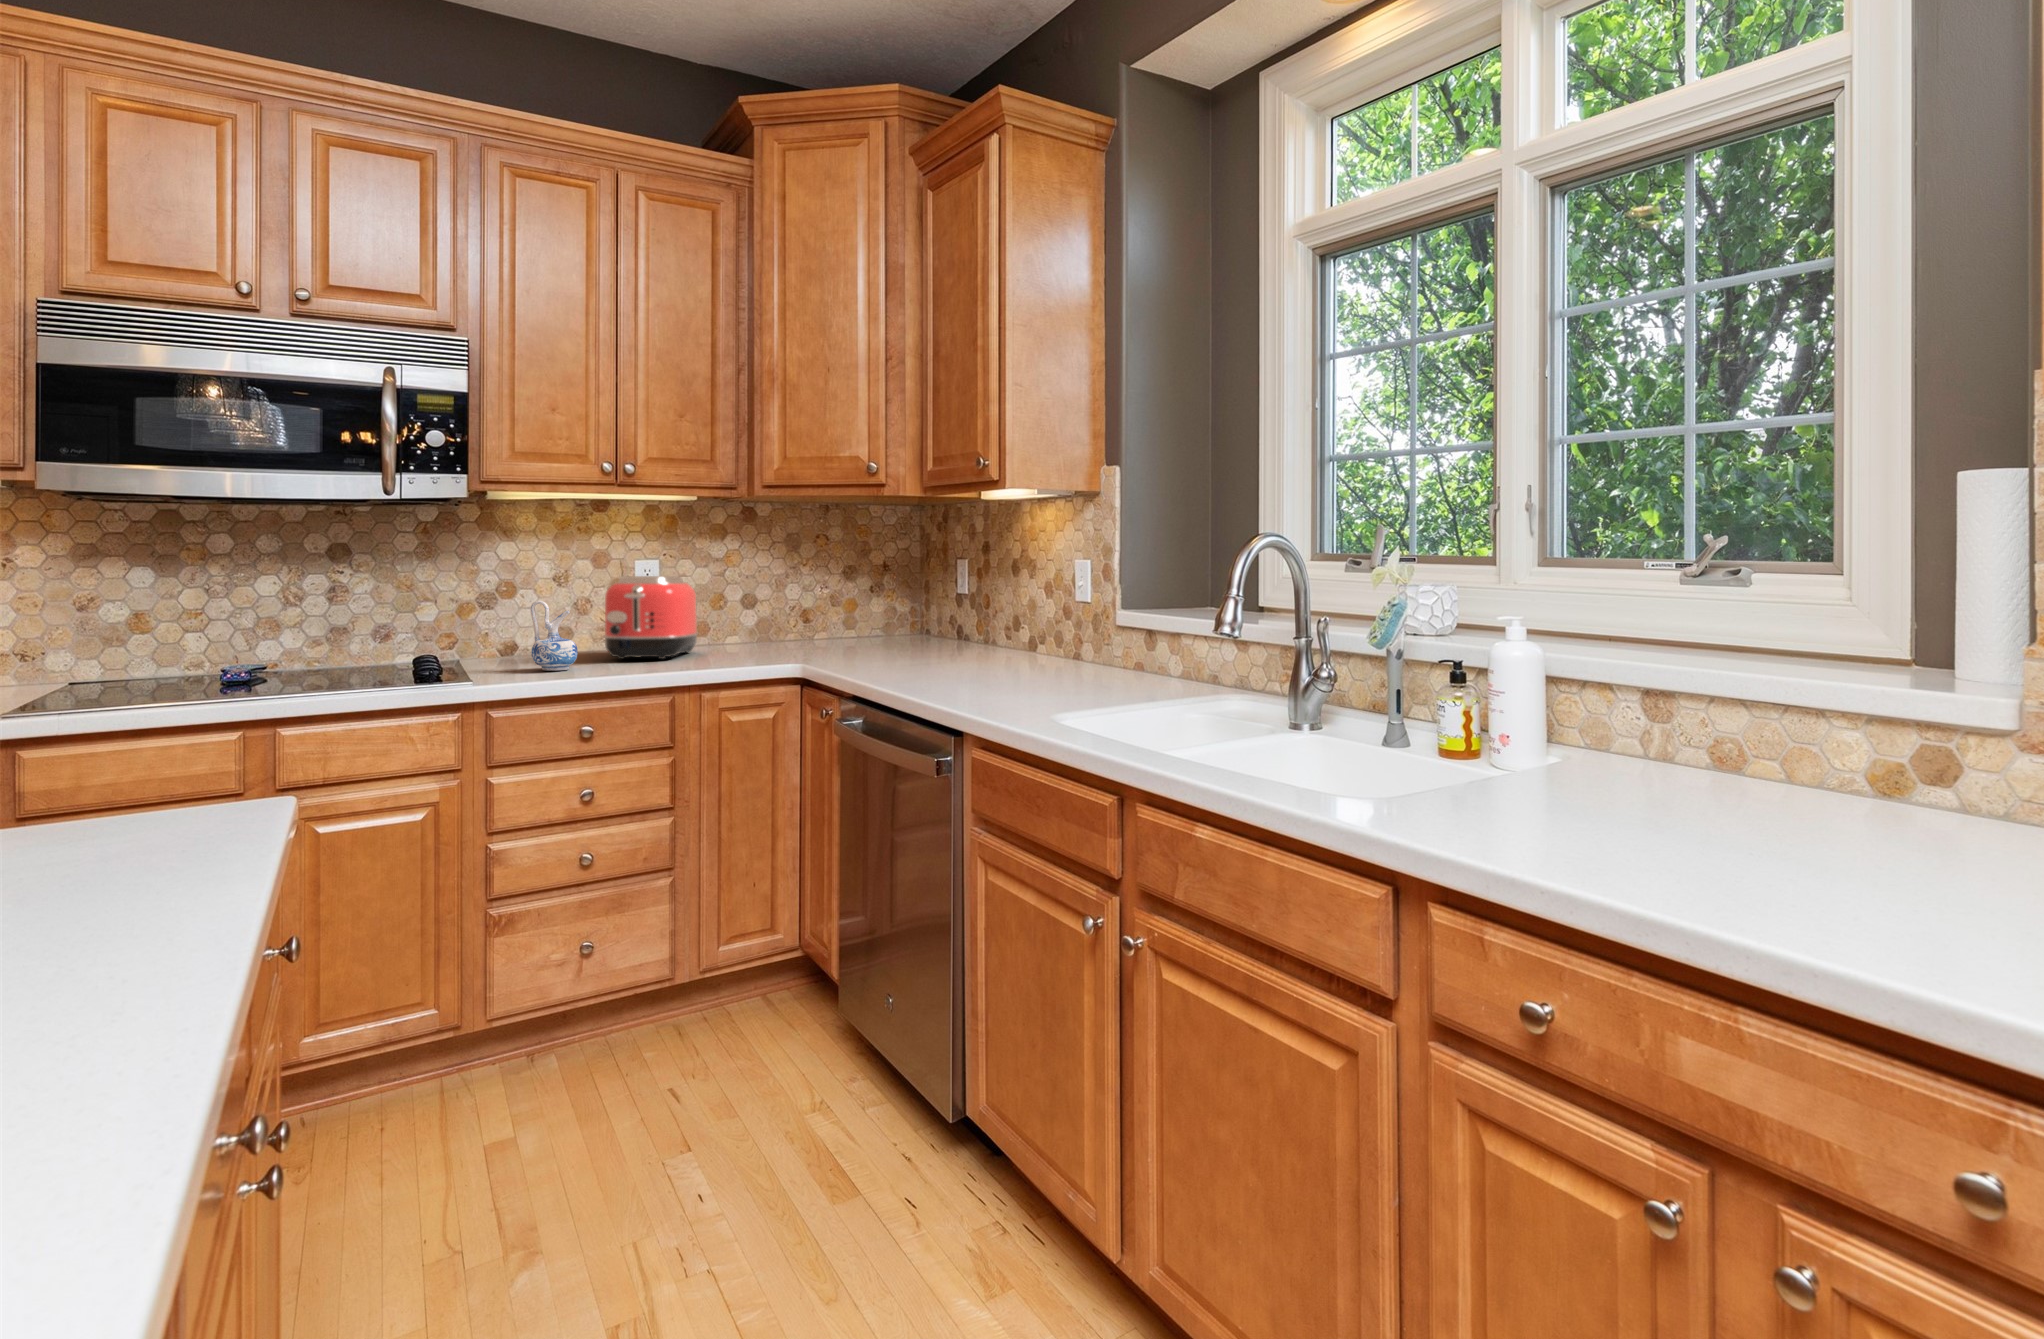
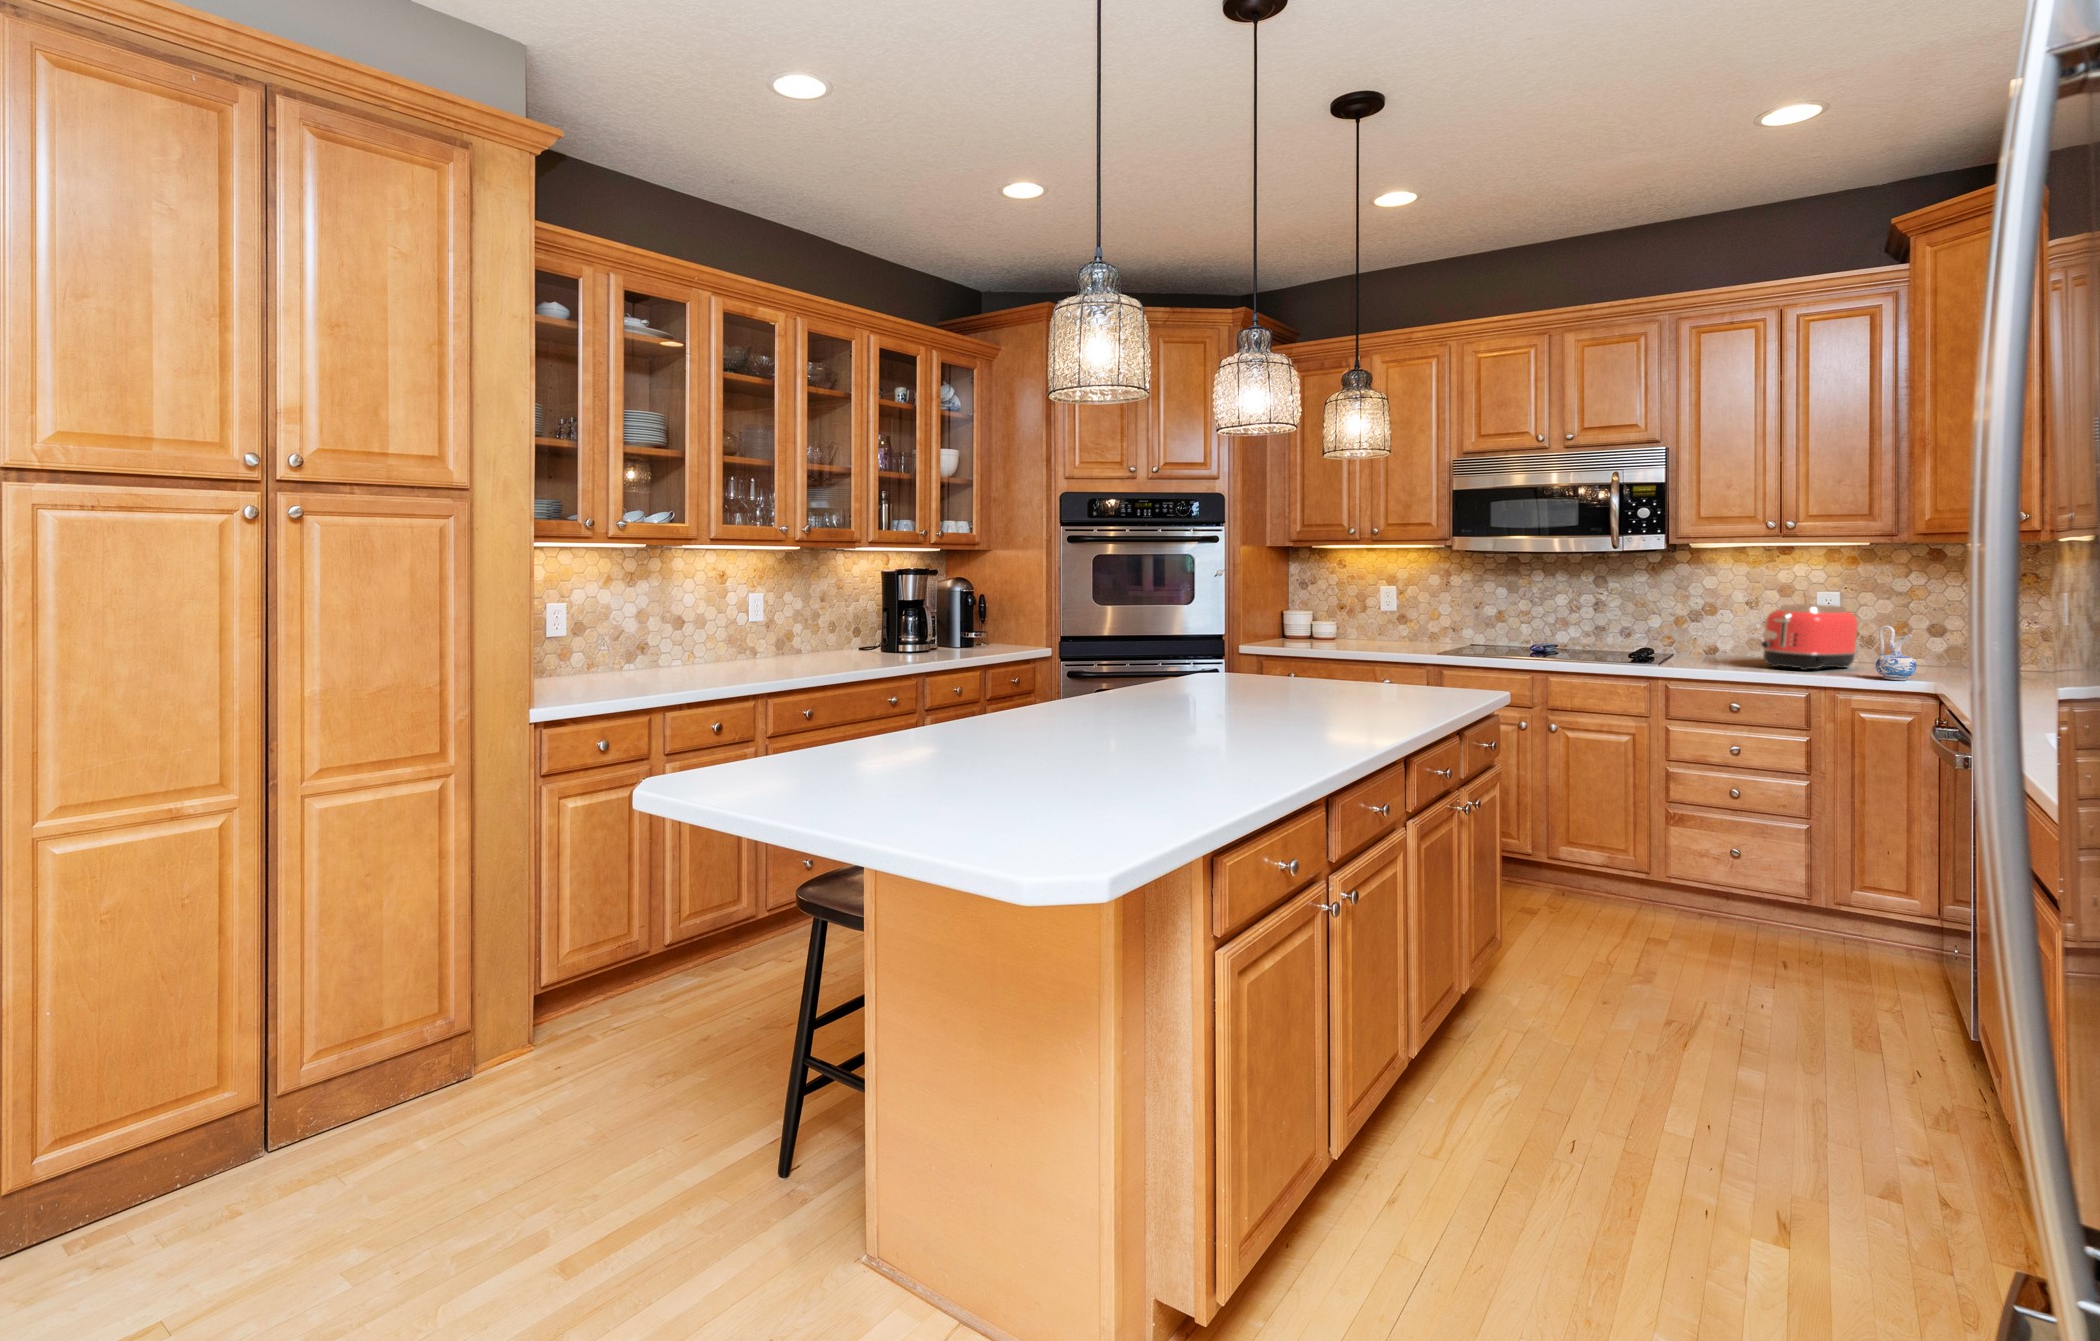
ceramic pitcher: present [530,601,578,670] -> present [1875,626,1917,680]

